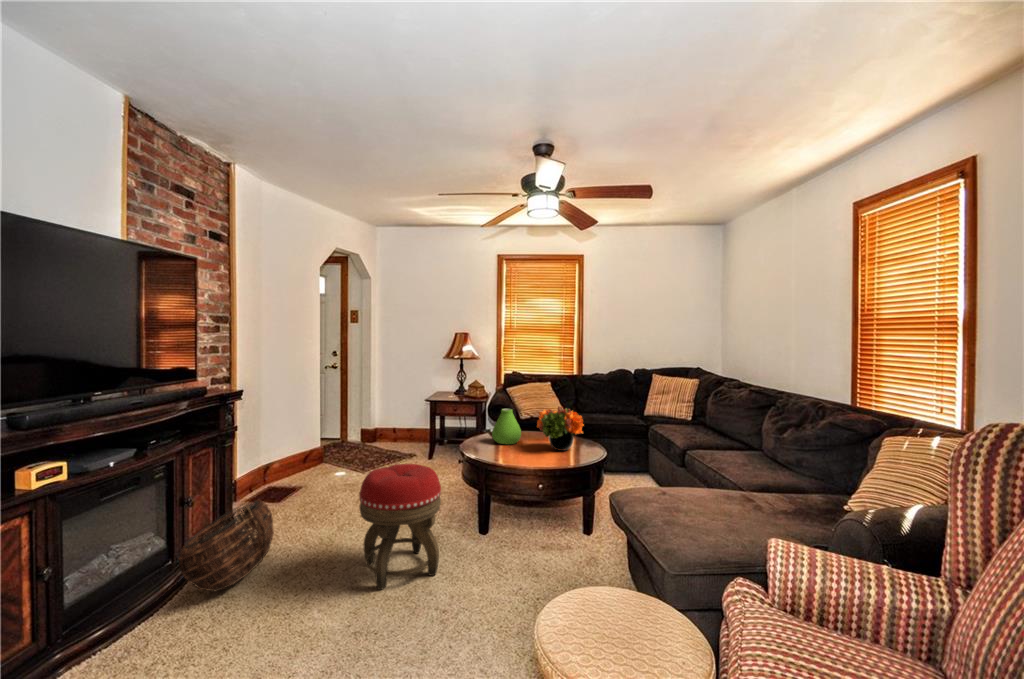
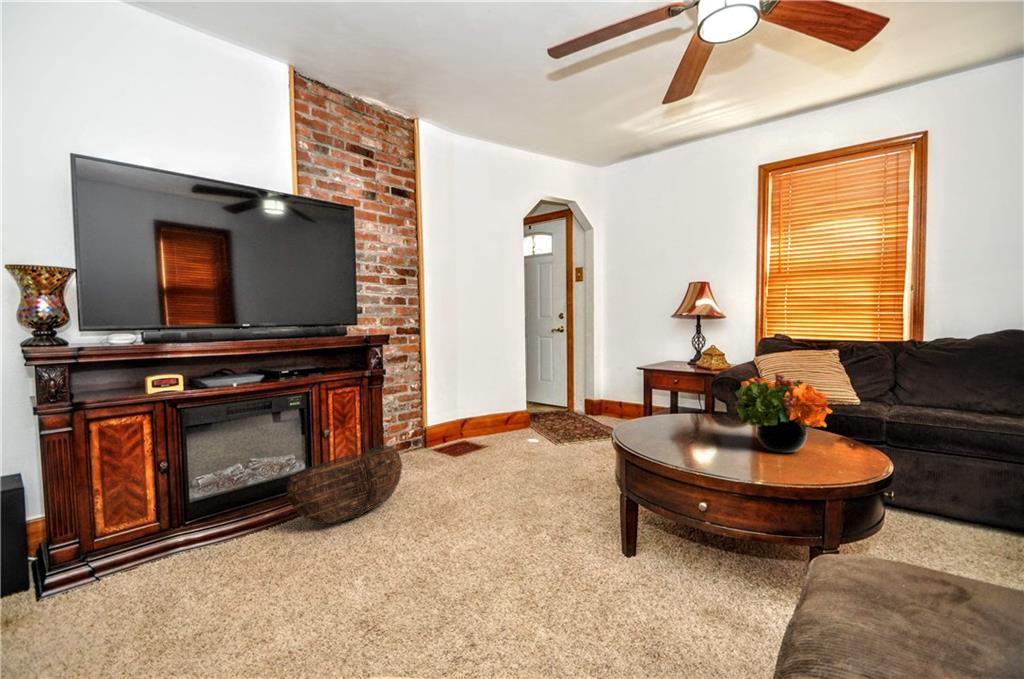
vase: present [492,409,521,444] -> none [672,375,721,430]
footstool: present [359,464,441,590] -> none [427,428,532,588]

